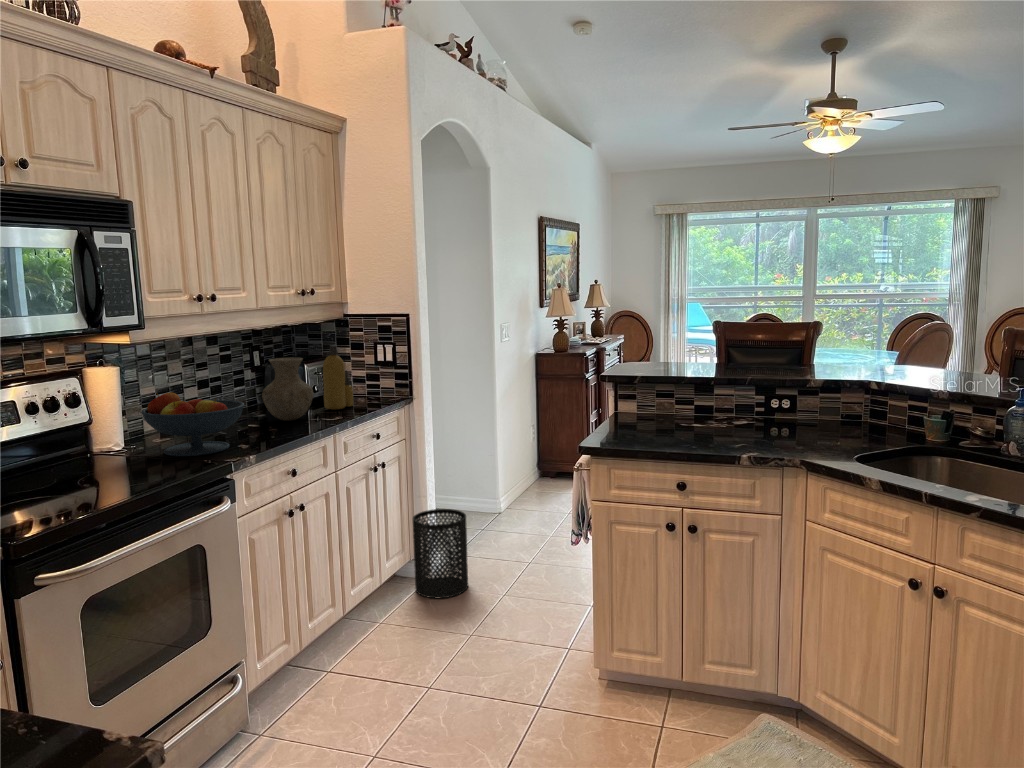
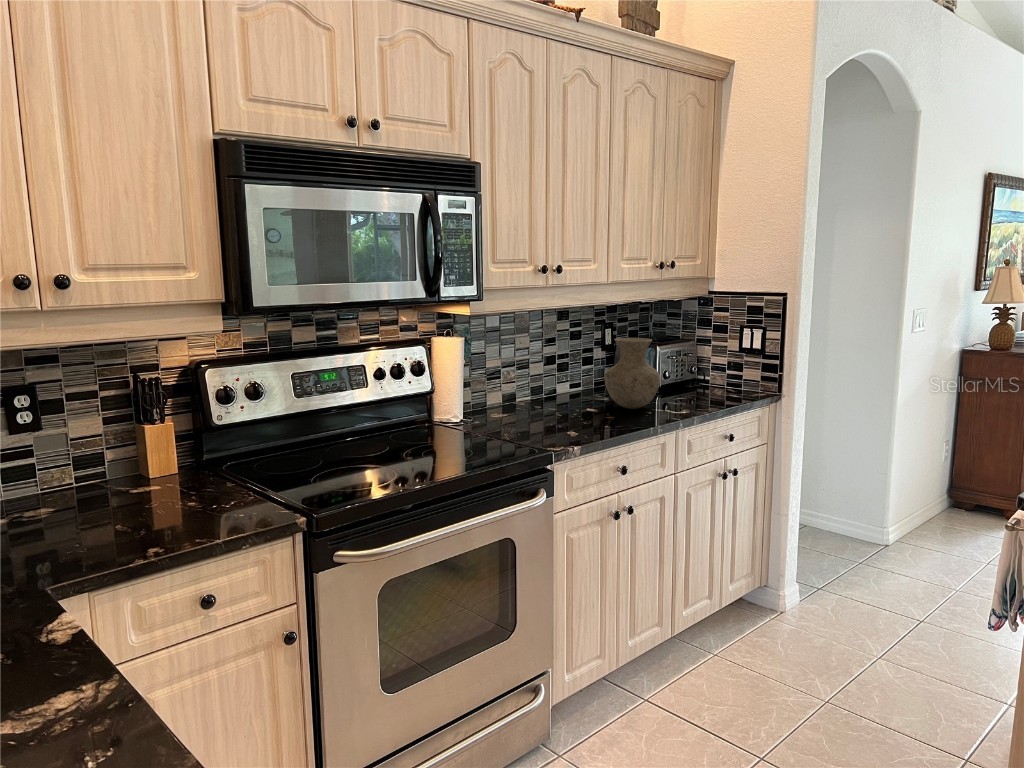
bottle: present [323,345,353,410] -> none [674,327,709,401]
fruit bowl: present [141,392,244,456] -> none [474,367,577,439]
trash can: present [413,509,468,598] -> none [763,532,837,644]

